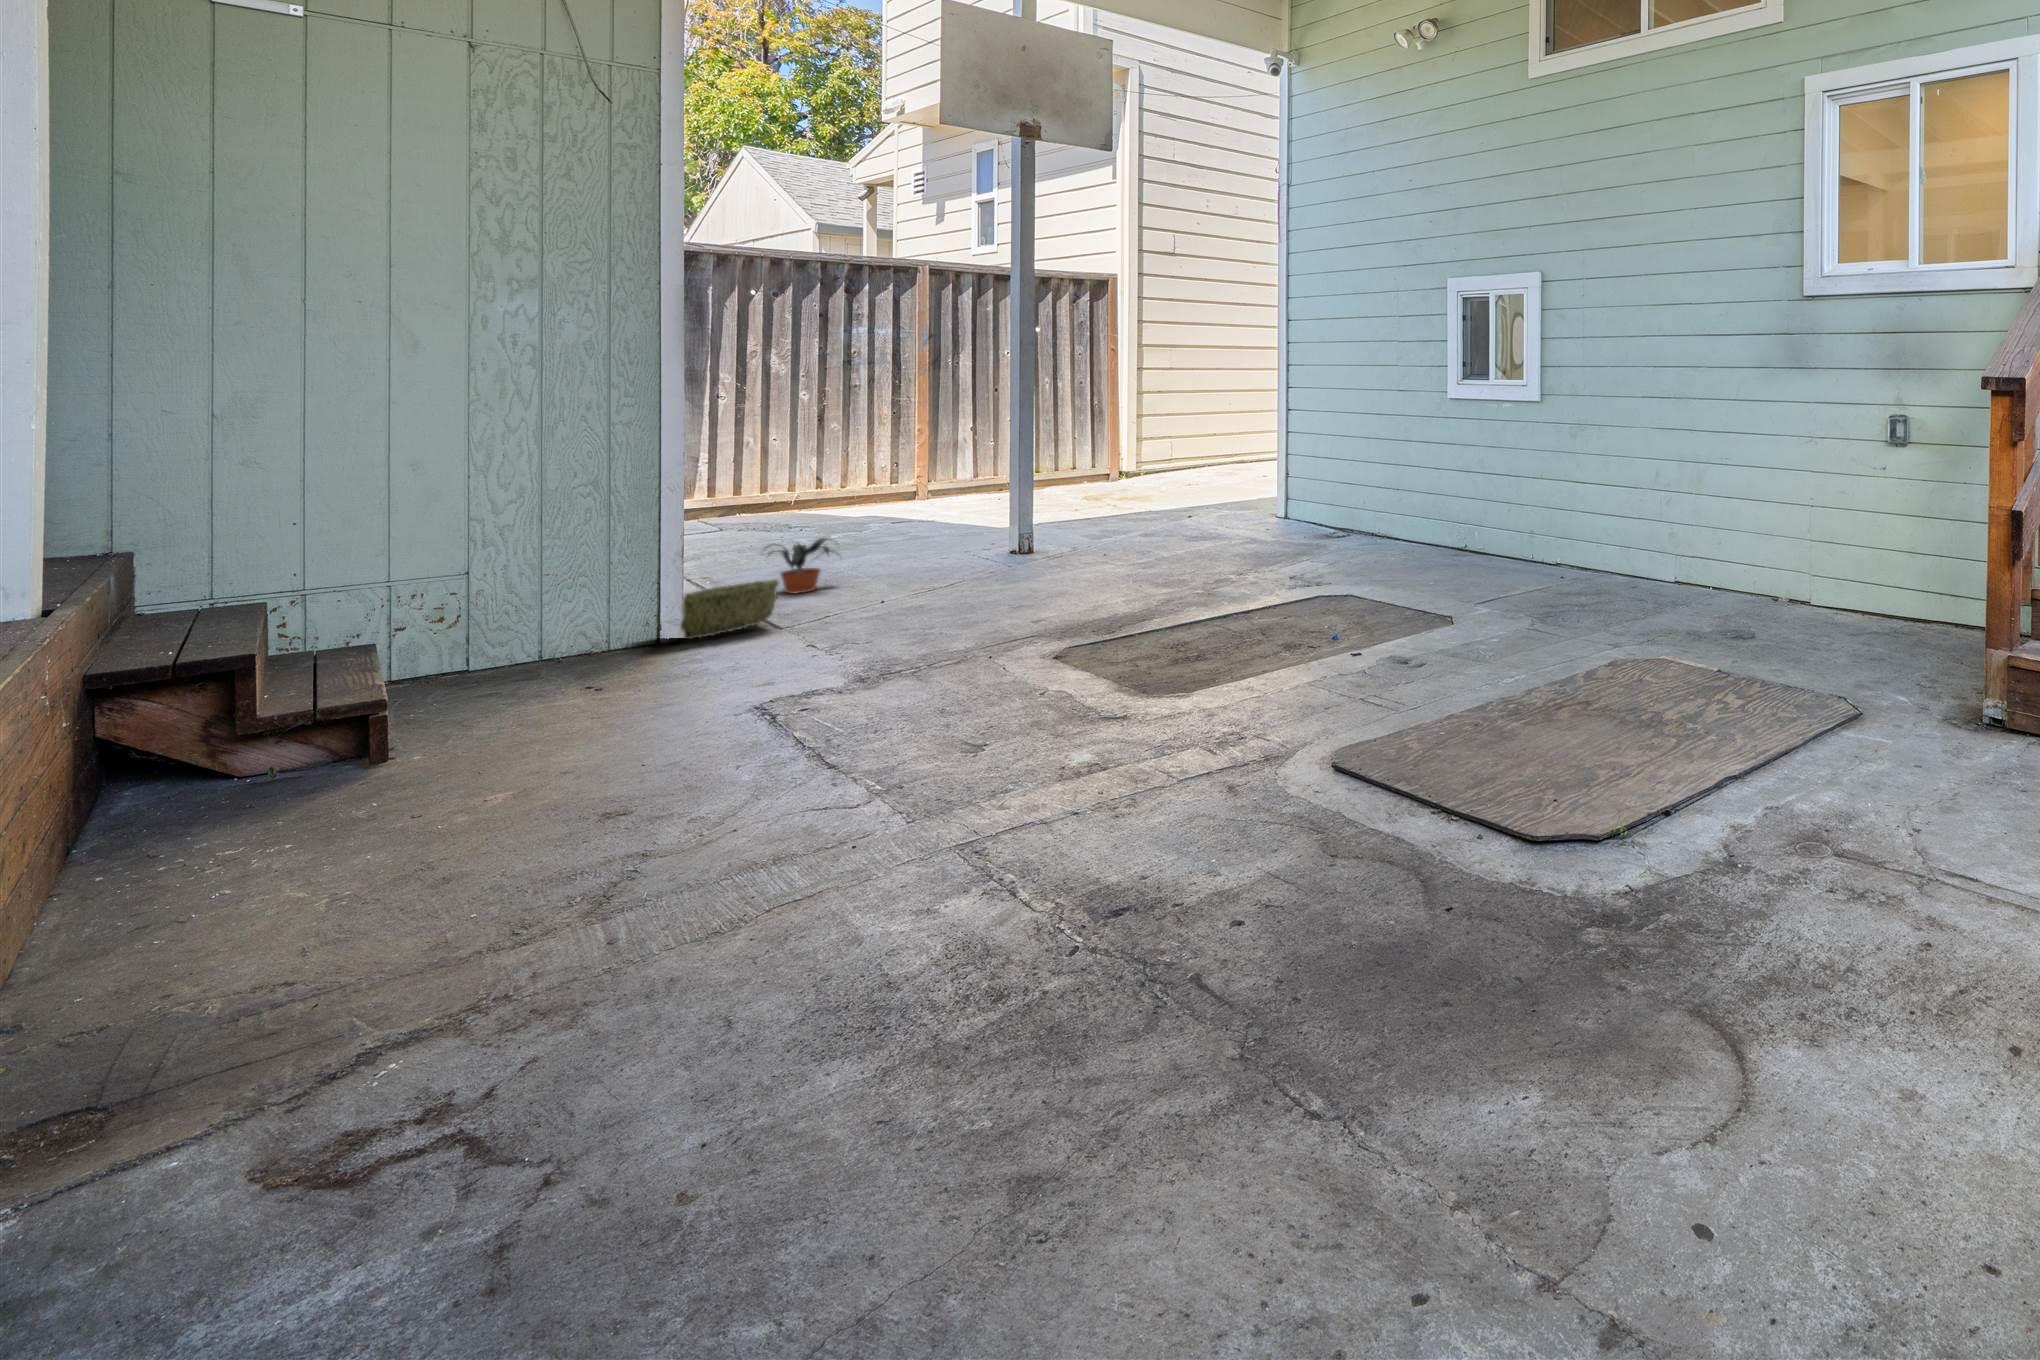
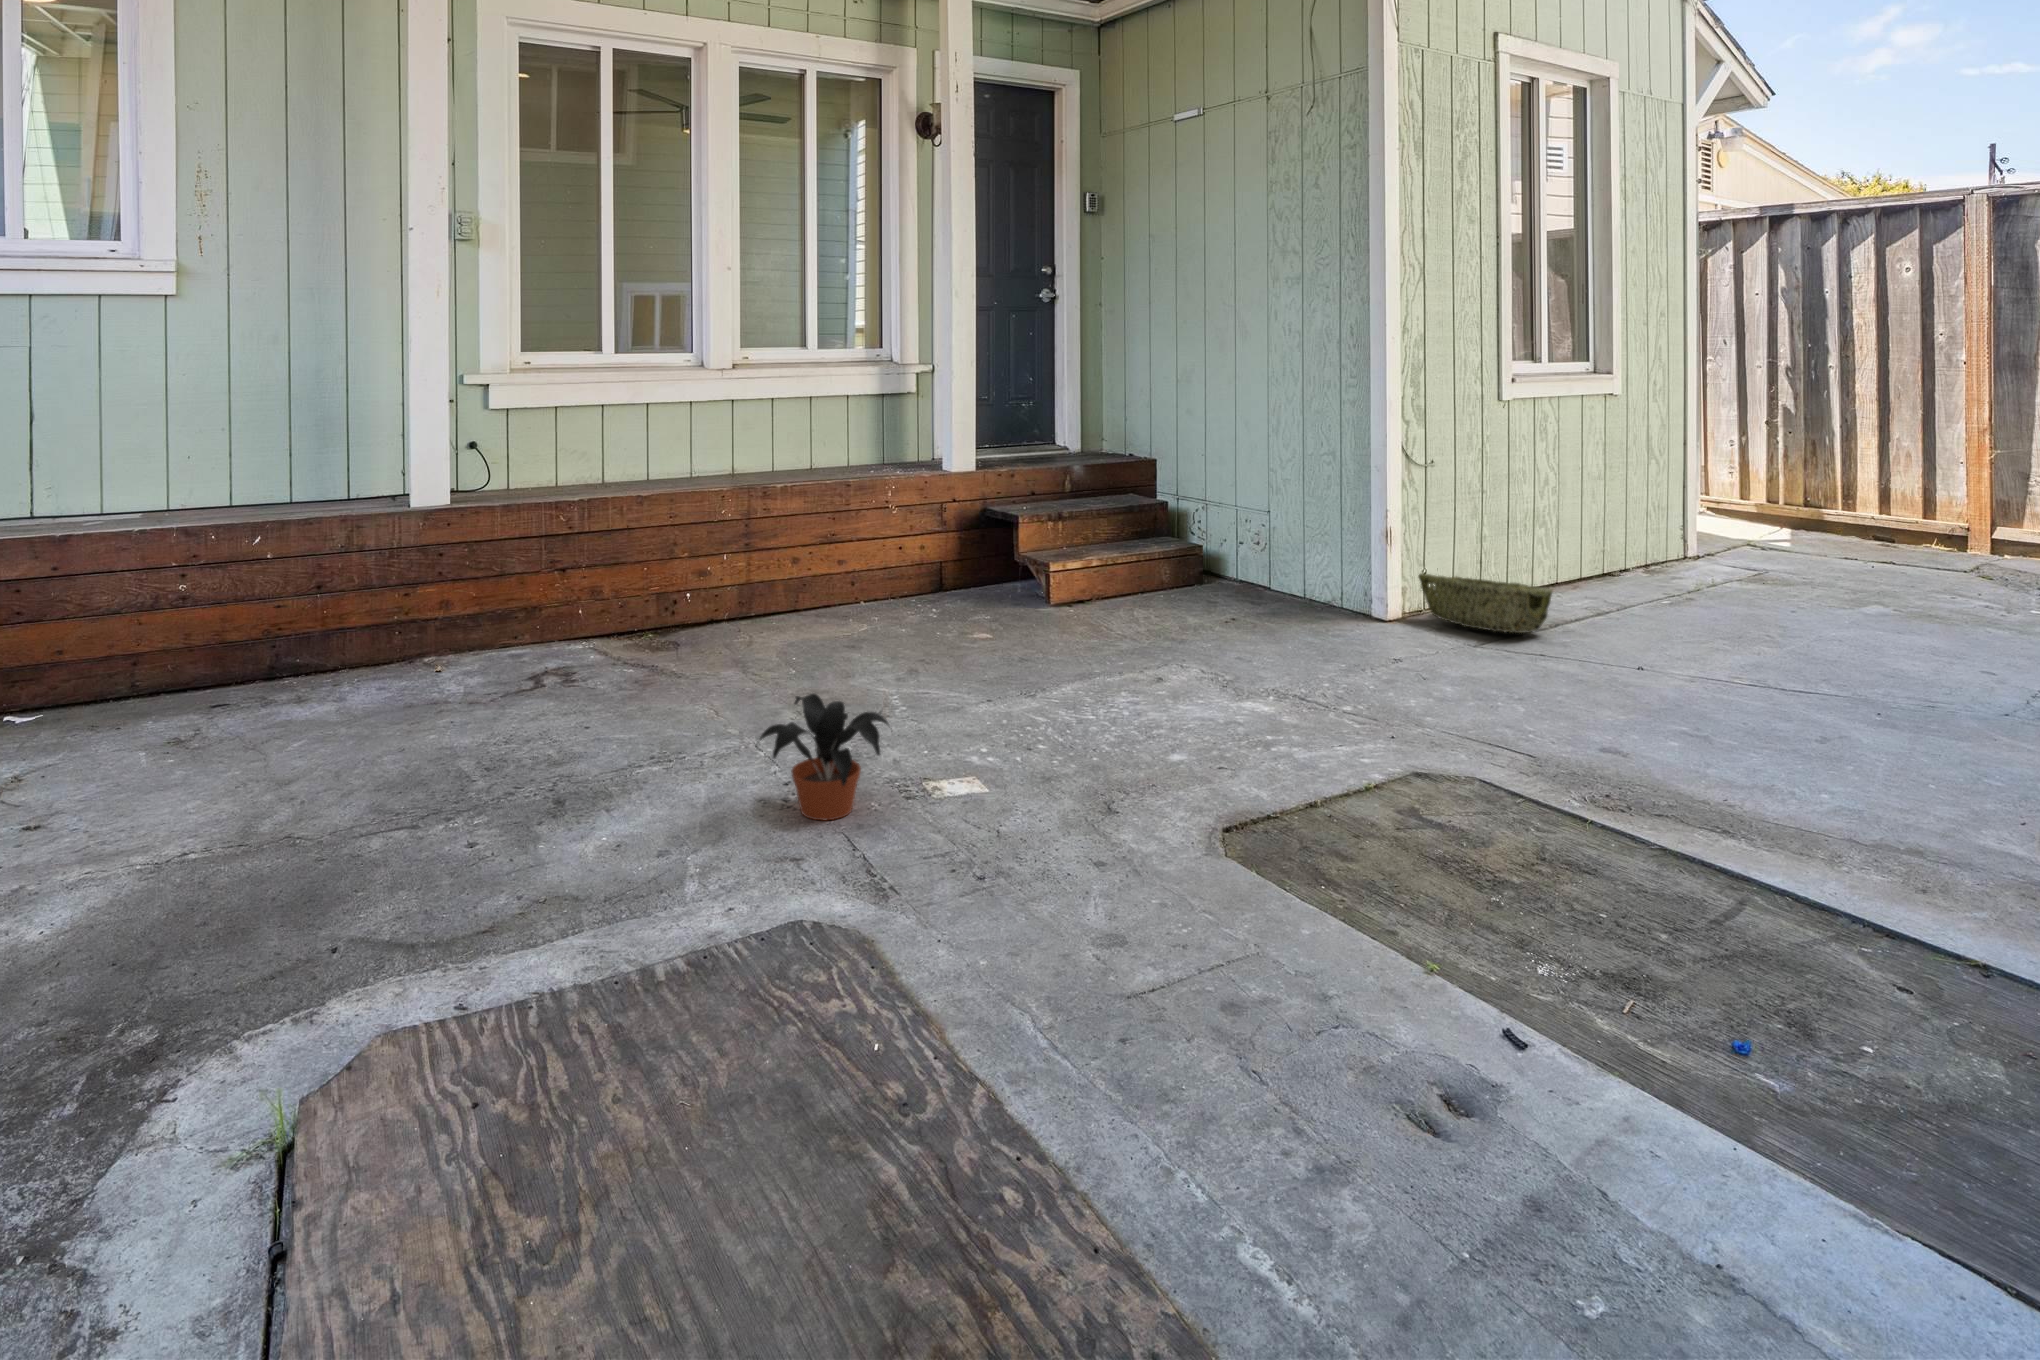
potted plant: present [764,538,833,594] -> present [756,693,889,820]

